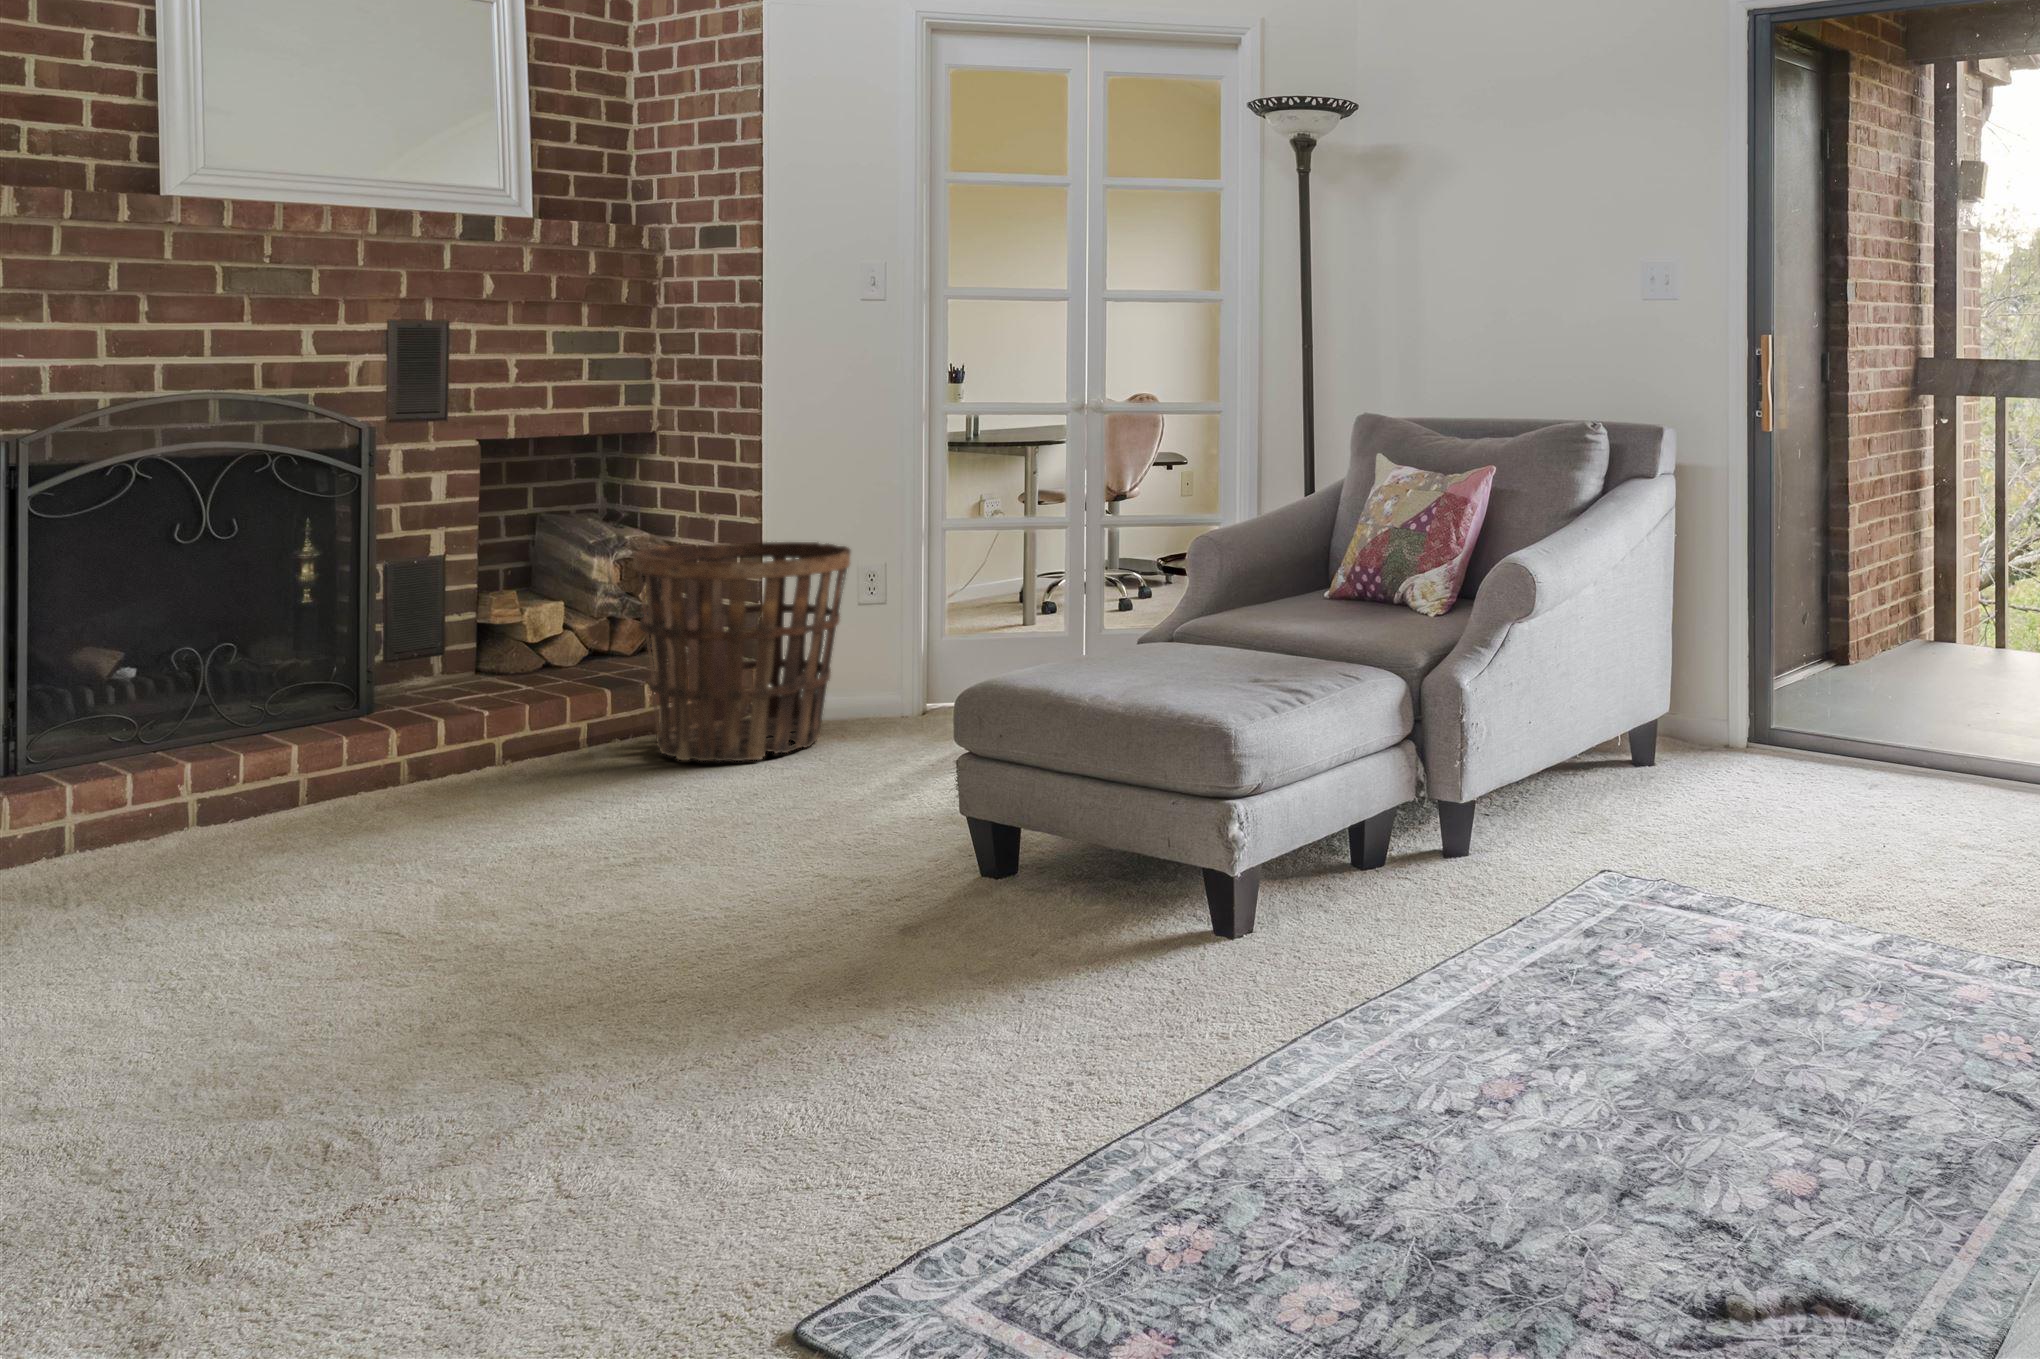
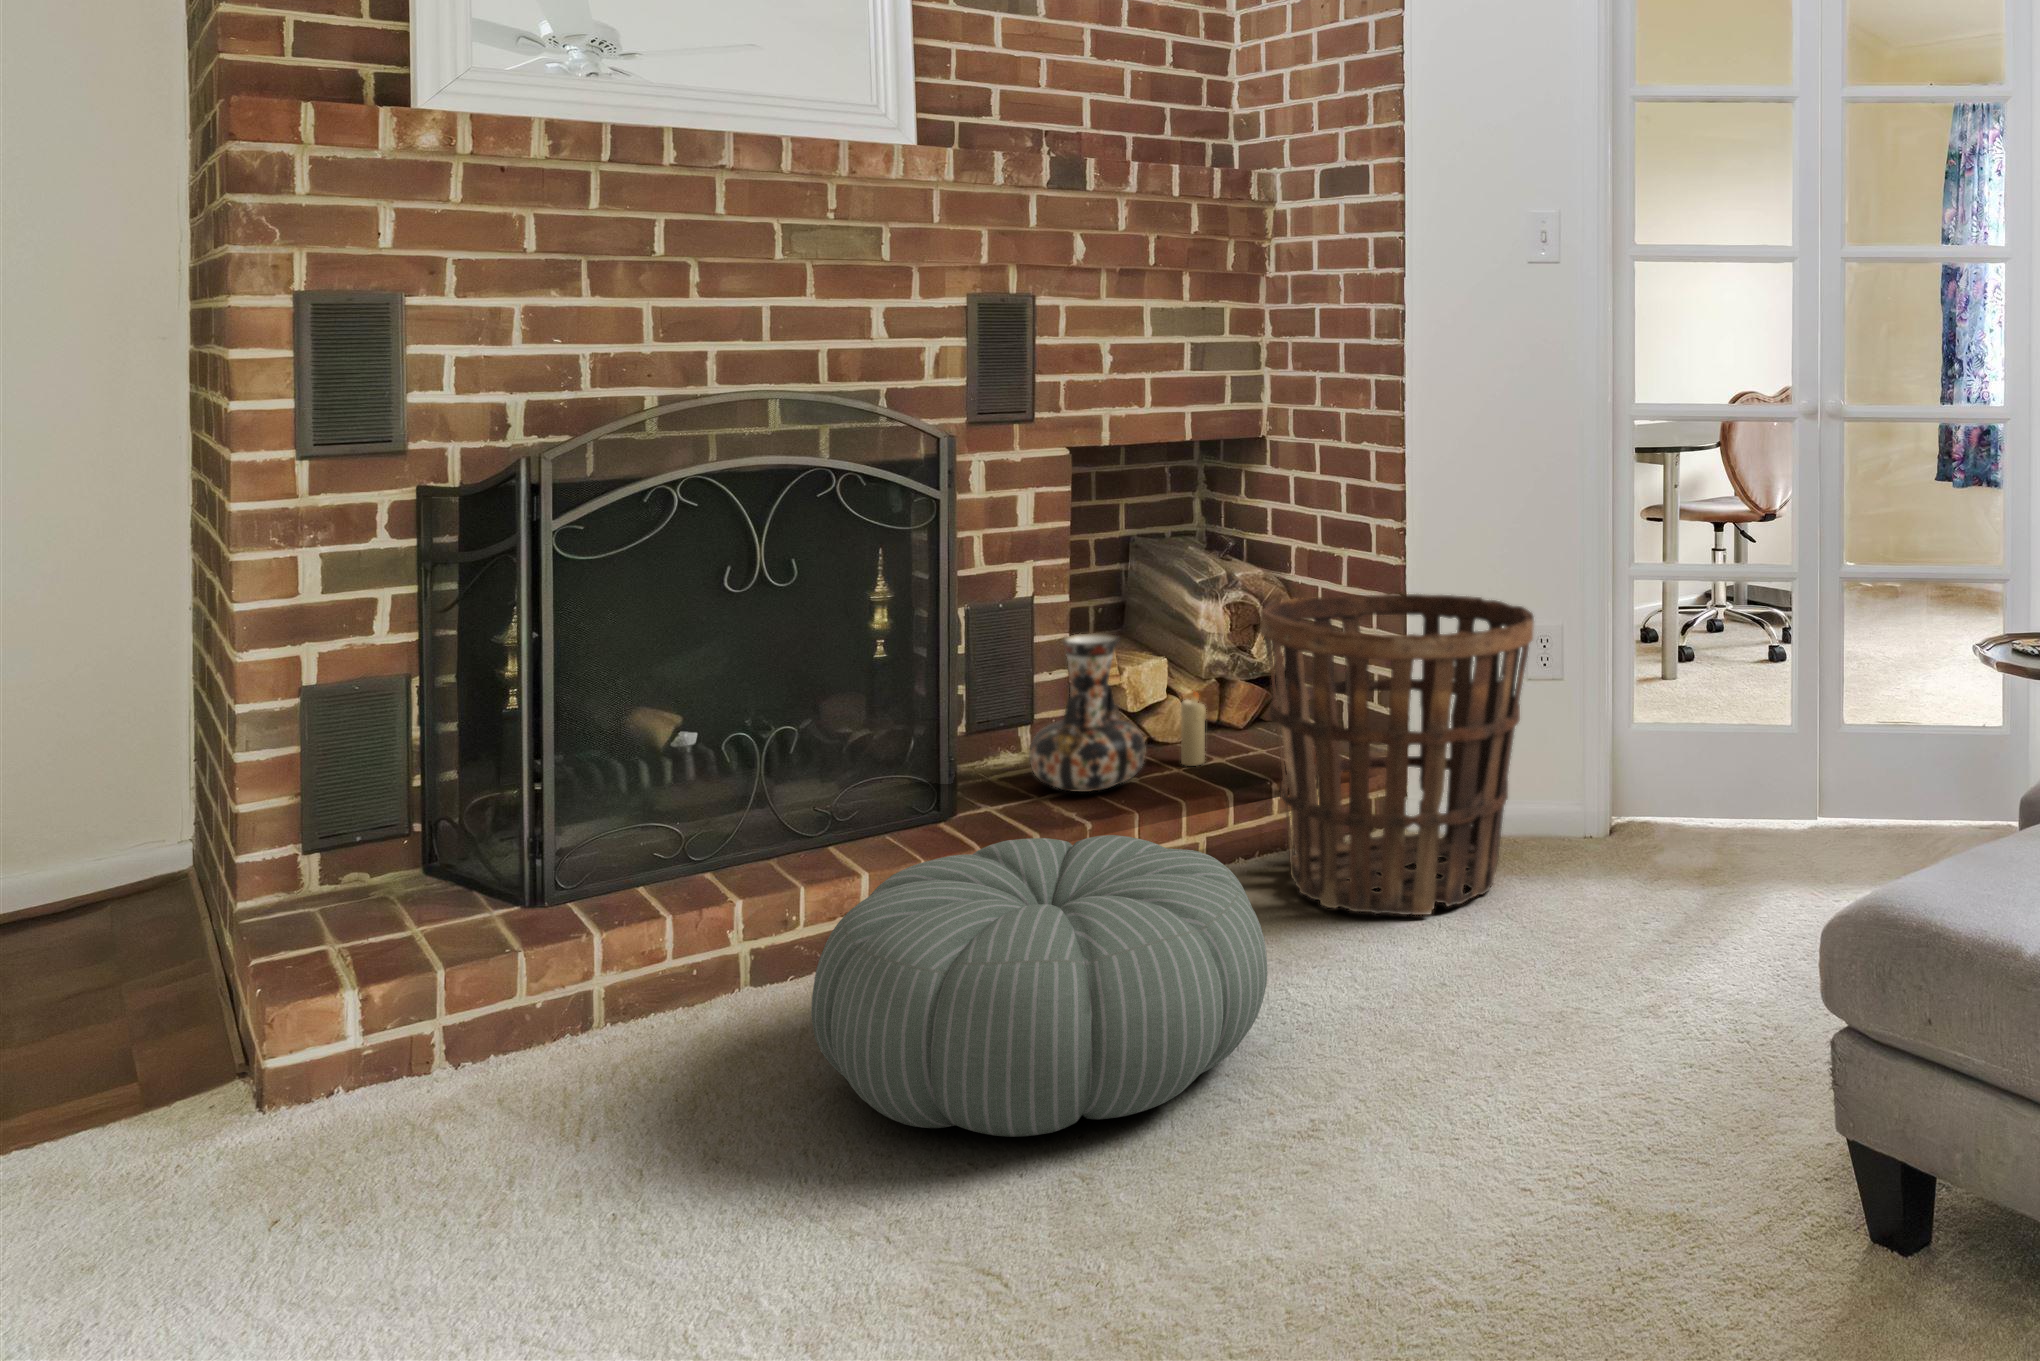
decorative vase: none [440,578,541,696] -> present [1030,633,1146,792]
candle: none [573,619,595,677] -> present [1180,691,1206,766]
pouf: none [257,703,616,882] -> present [811,835,1268,1137]

